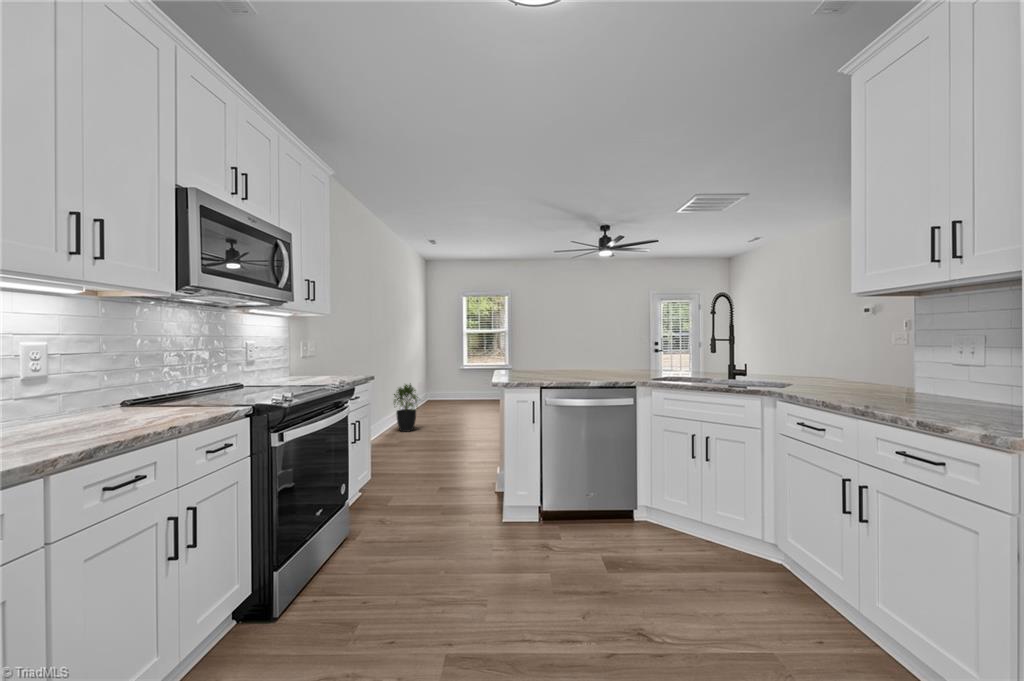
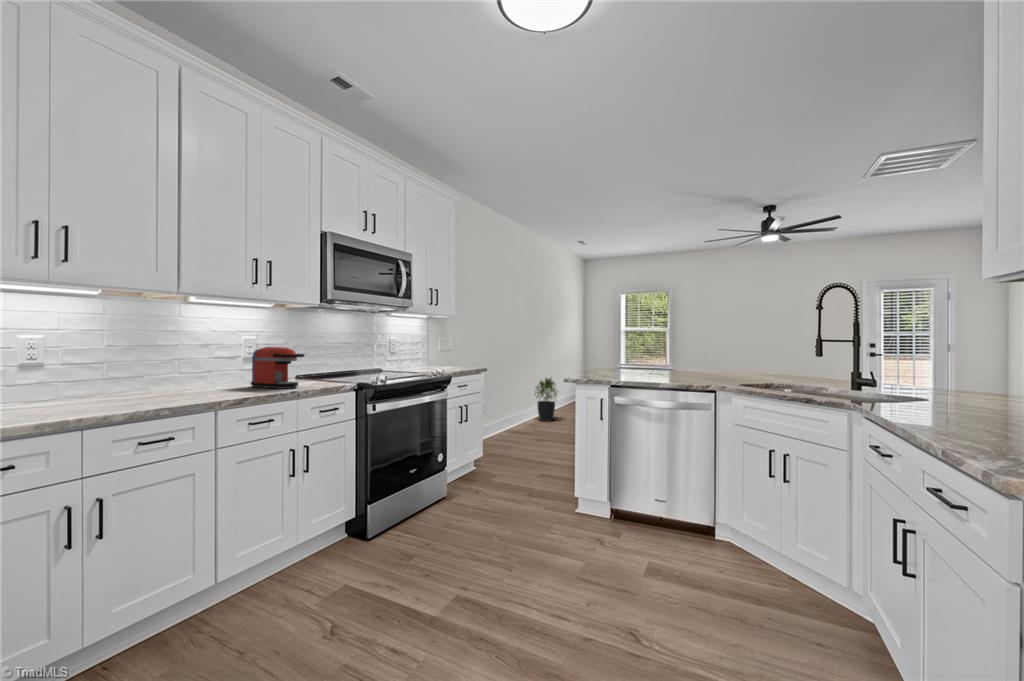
coffee maker: none [73,358,178,424] -> present [251,347,304,389]

